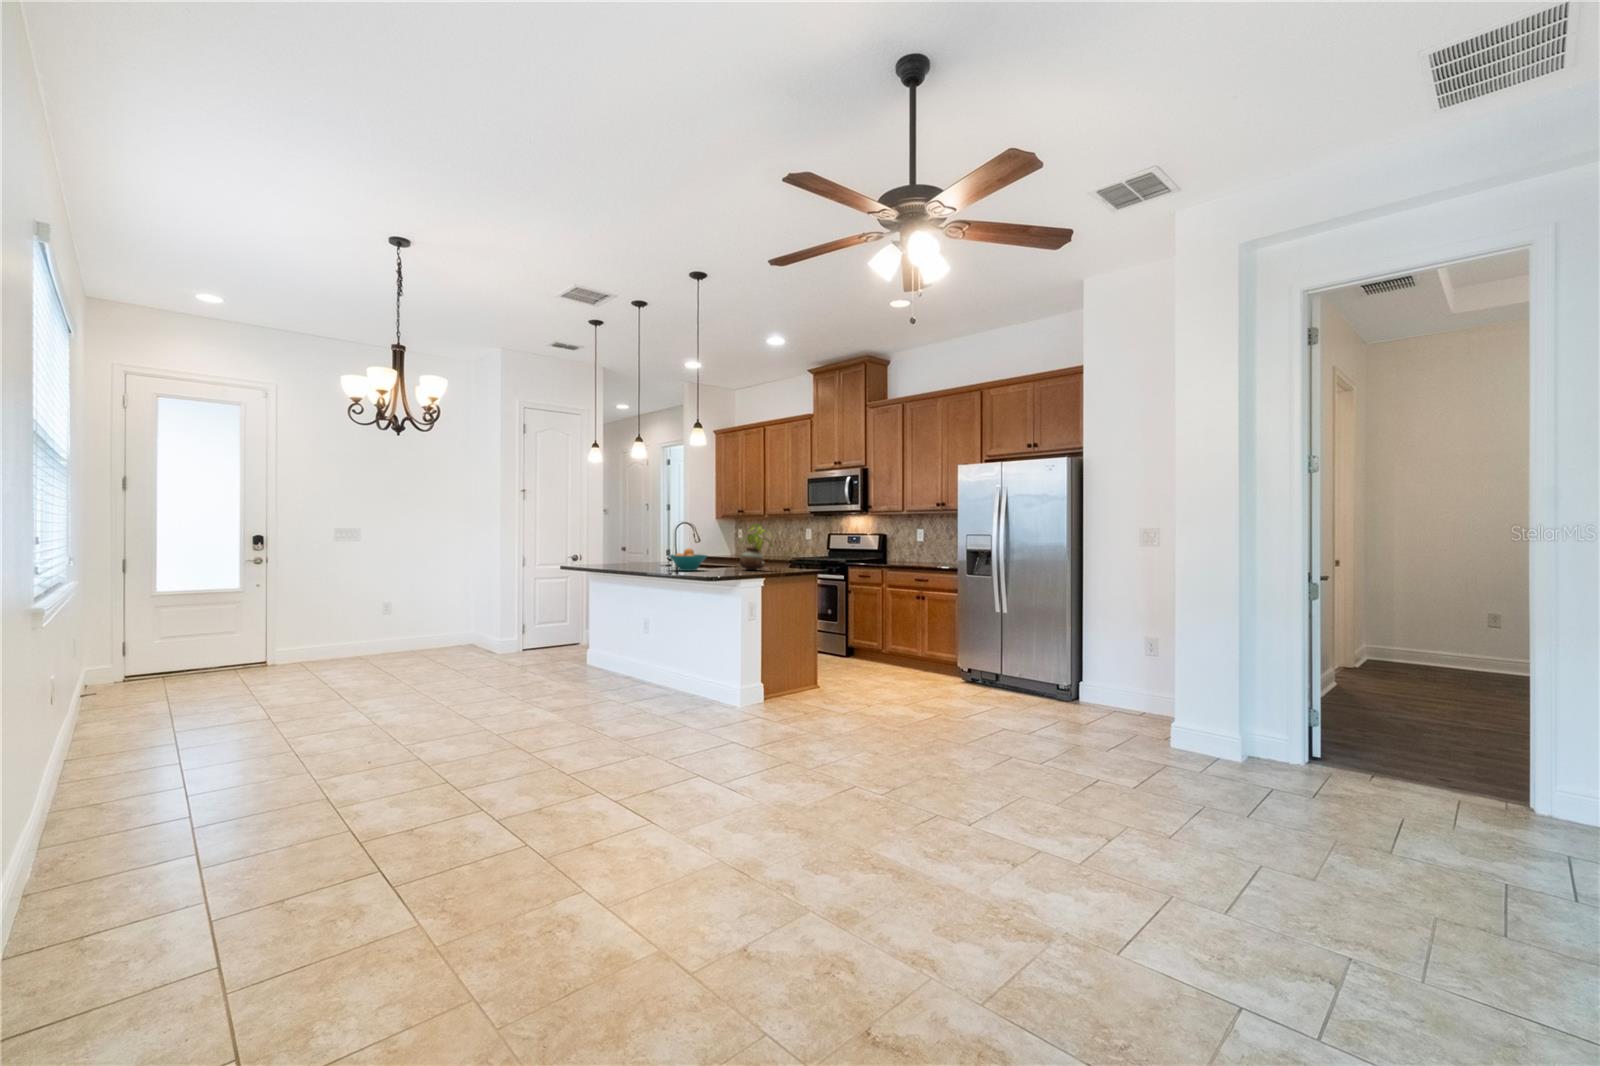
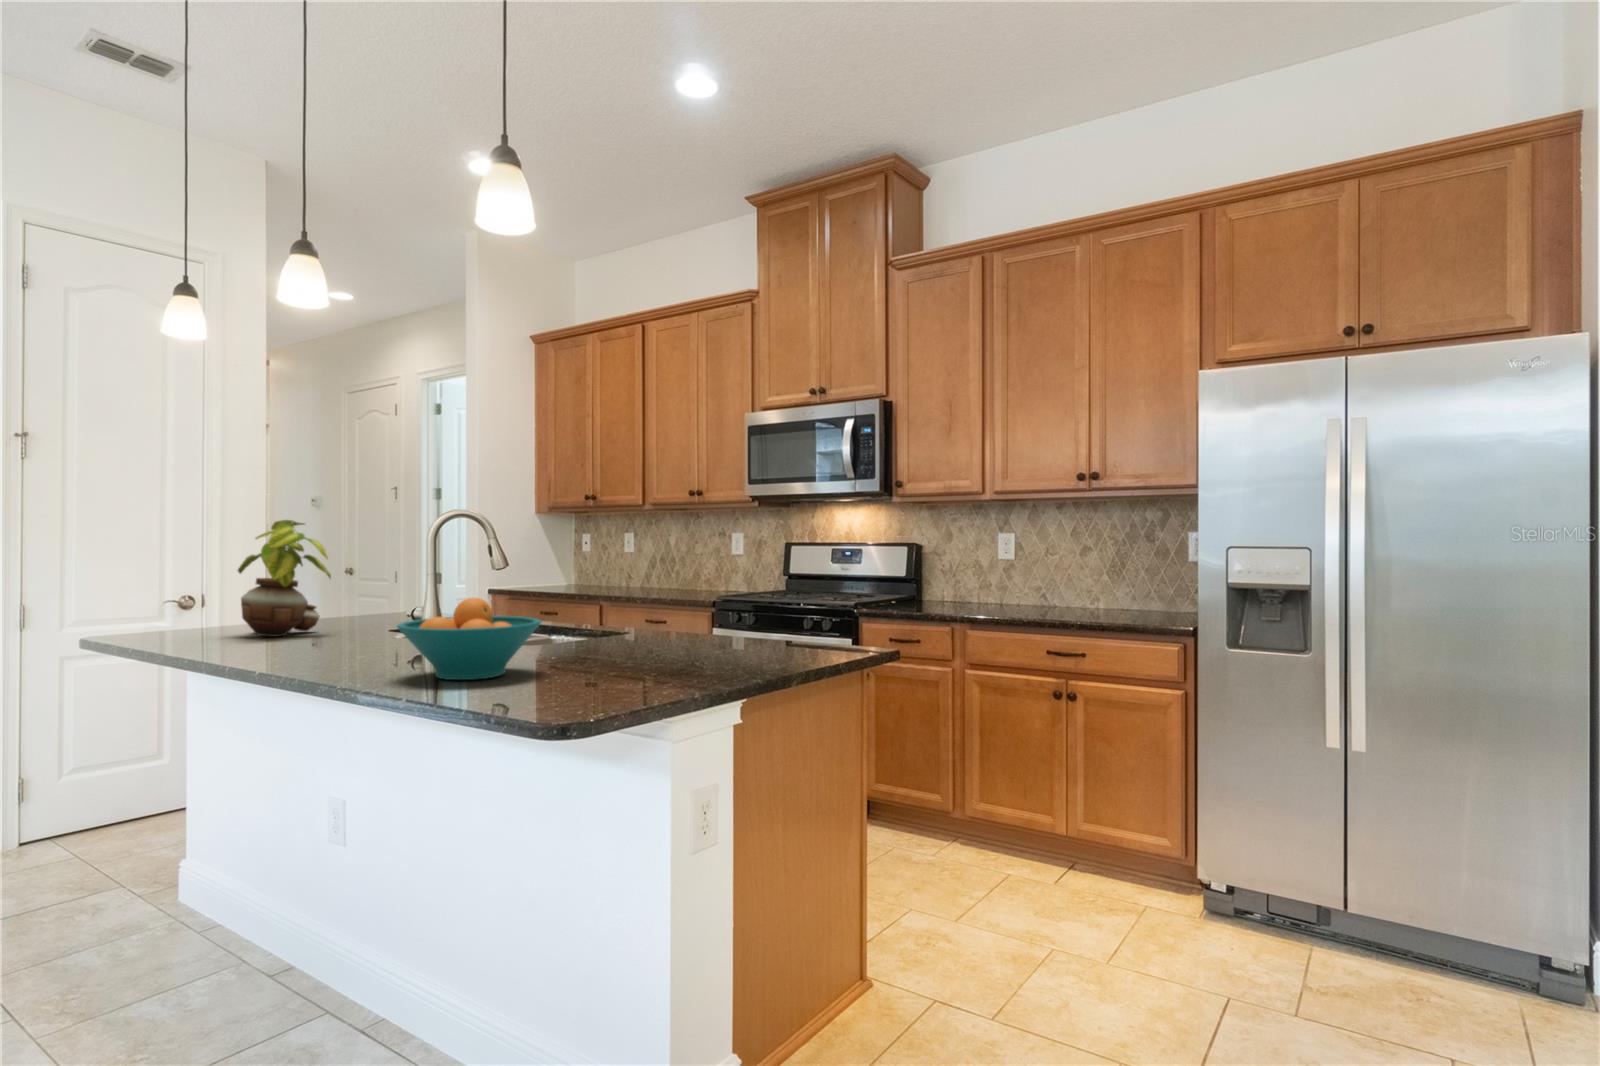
potted plant: present [740,524,773,570] -> present [237,520,331,636]

